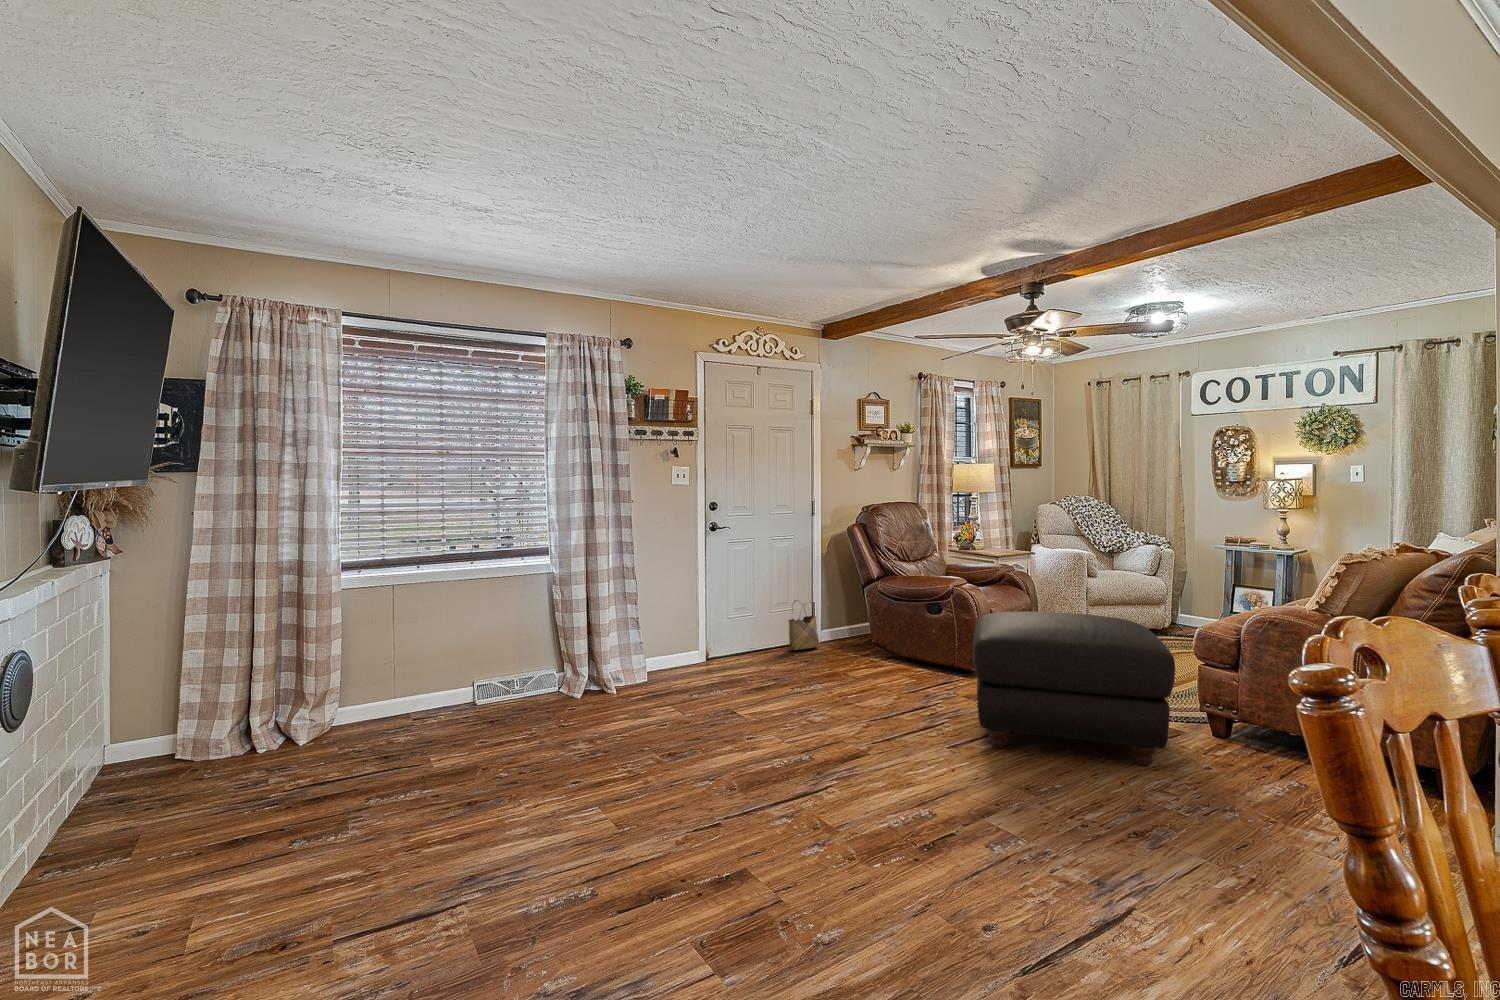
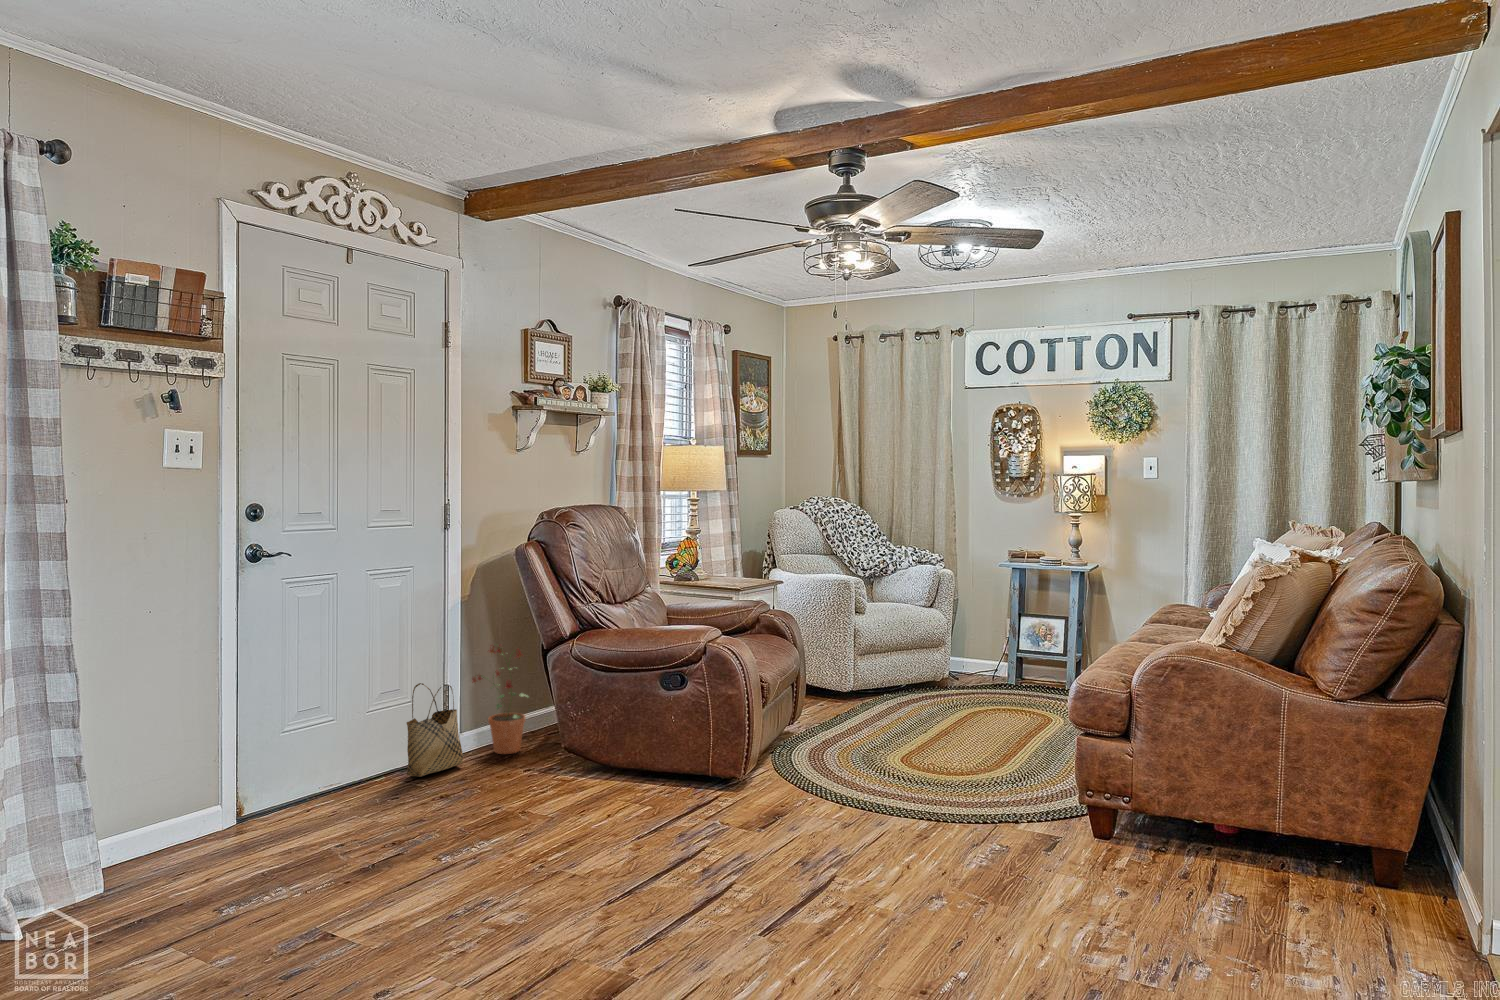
potted plant: none [826,582,859,645] -> present [472,644,528,754]
ottoman: present [973,611,1175,766] -> none [770,675,1093,919]

